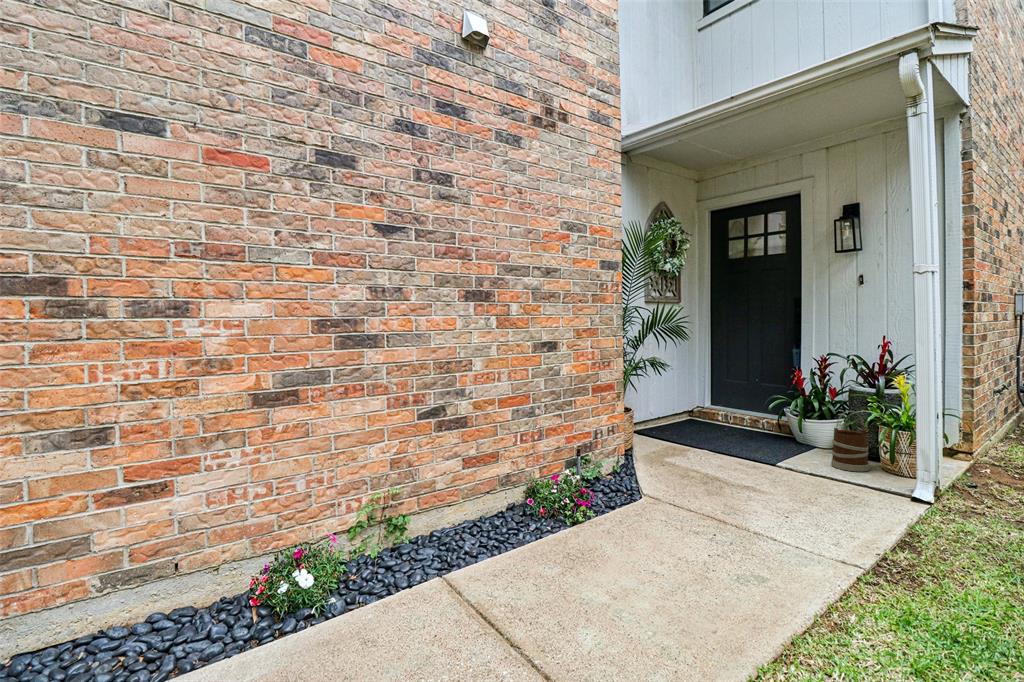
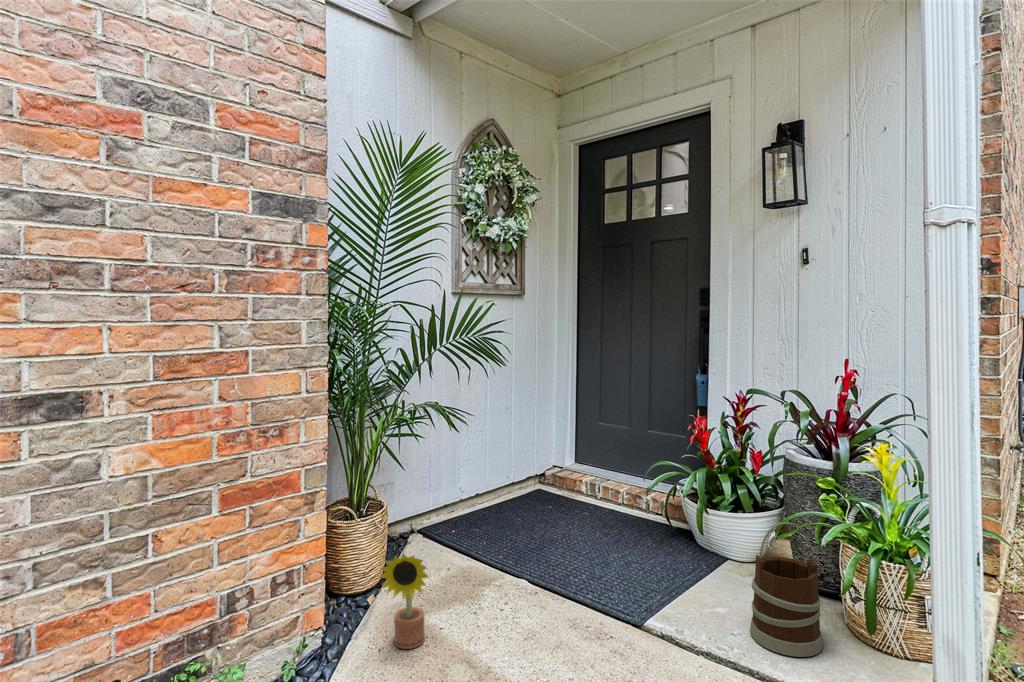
decorative plant: none [651,419,676,464] -> present [379,554,429,649]

